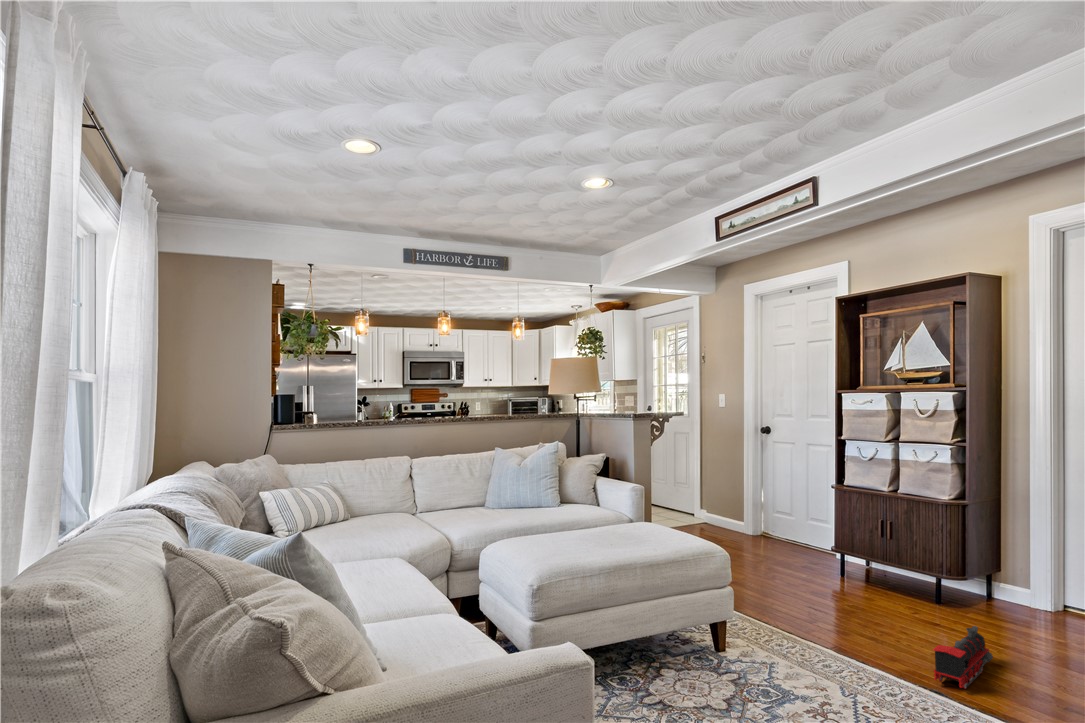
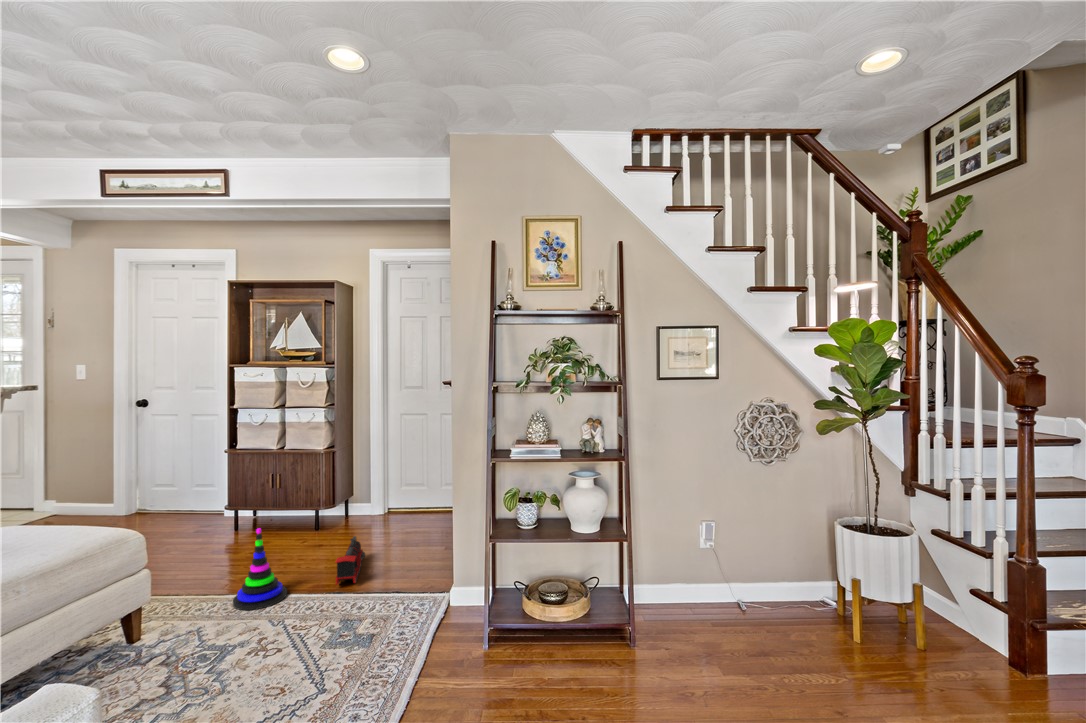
stacking toy: none [812,577,873,672] -> present [233,528,287,610]

